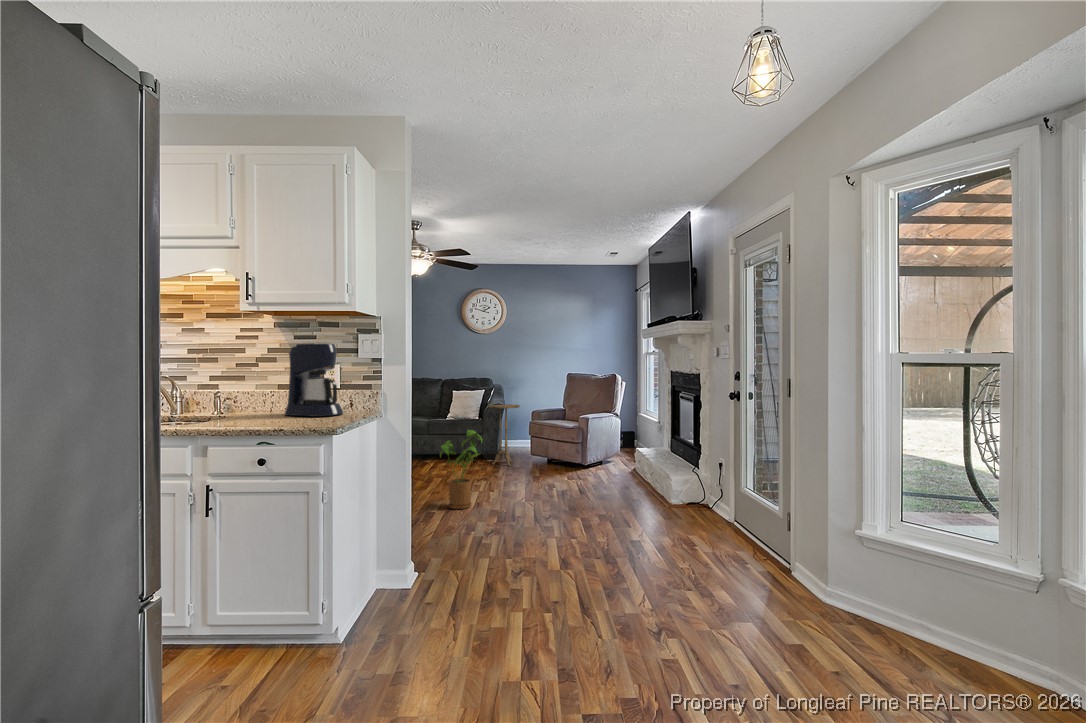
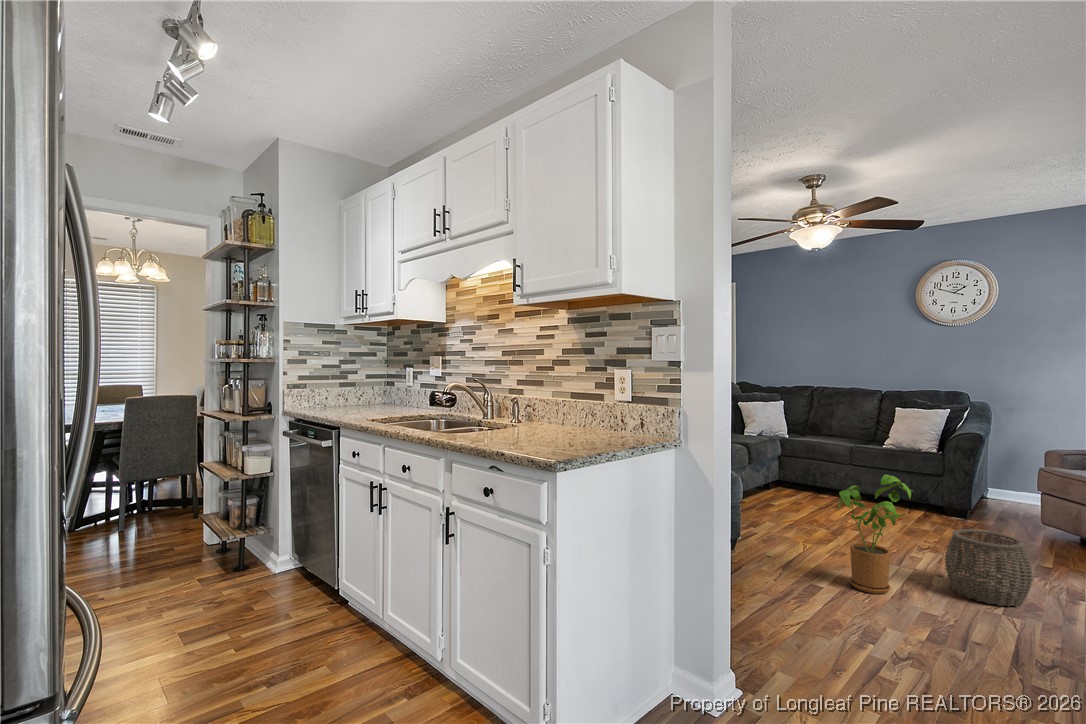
coffee maker: present [285,343,343,417] -> none [560,341,627,439]
side table: present [489,404,520,466] -> none [951,437,1012,536]
woven basket: none [497,458,539,500] -> present [945,529,1033,607]

